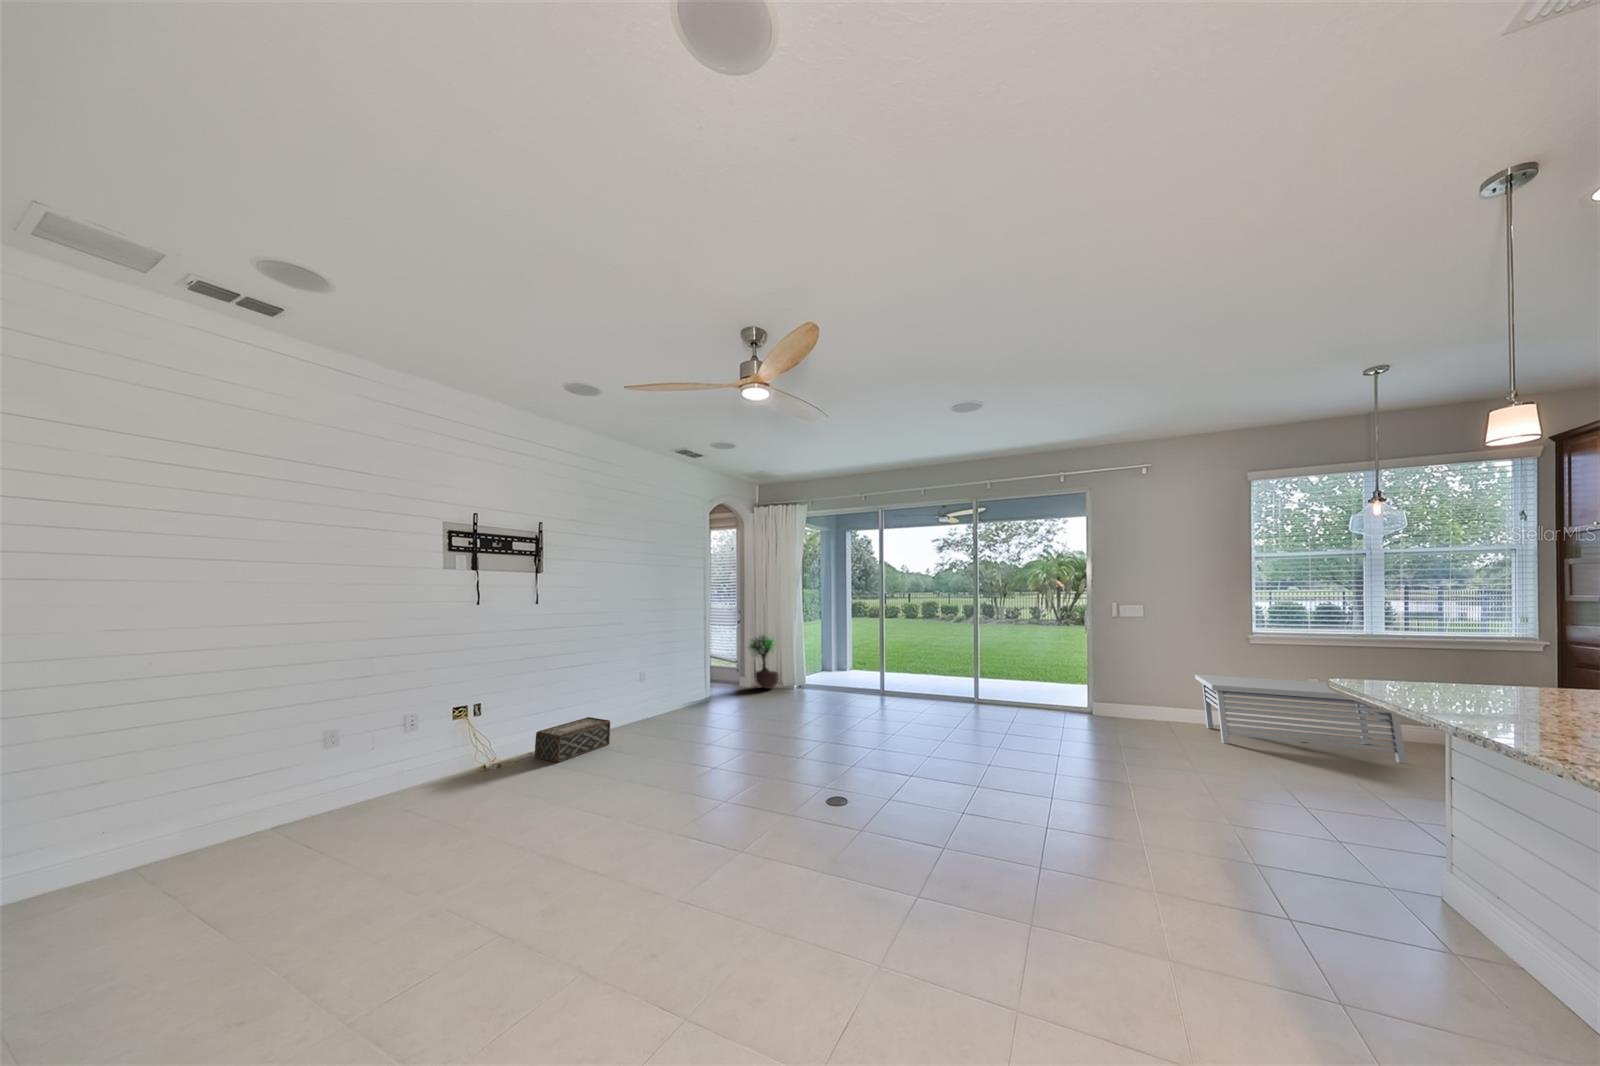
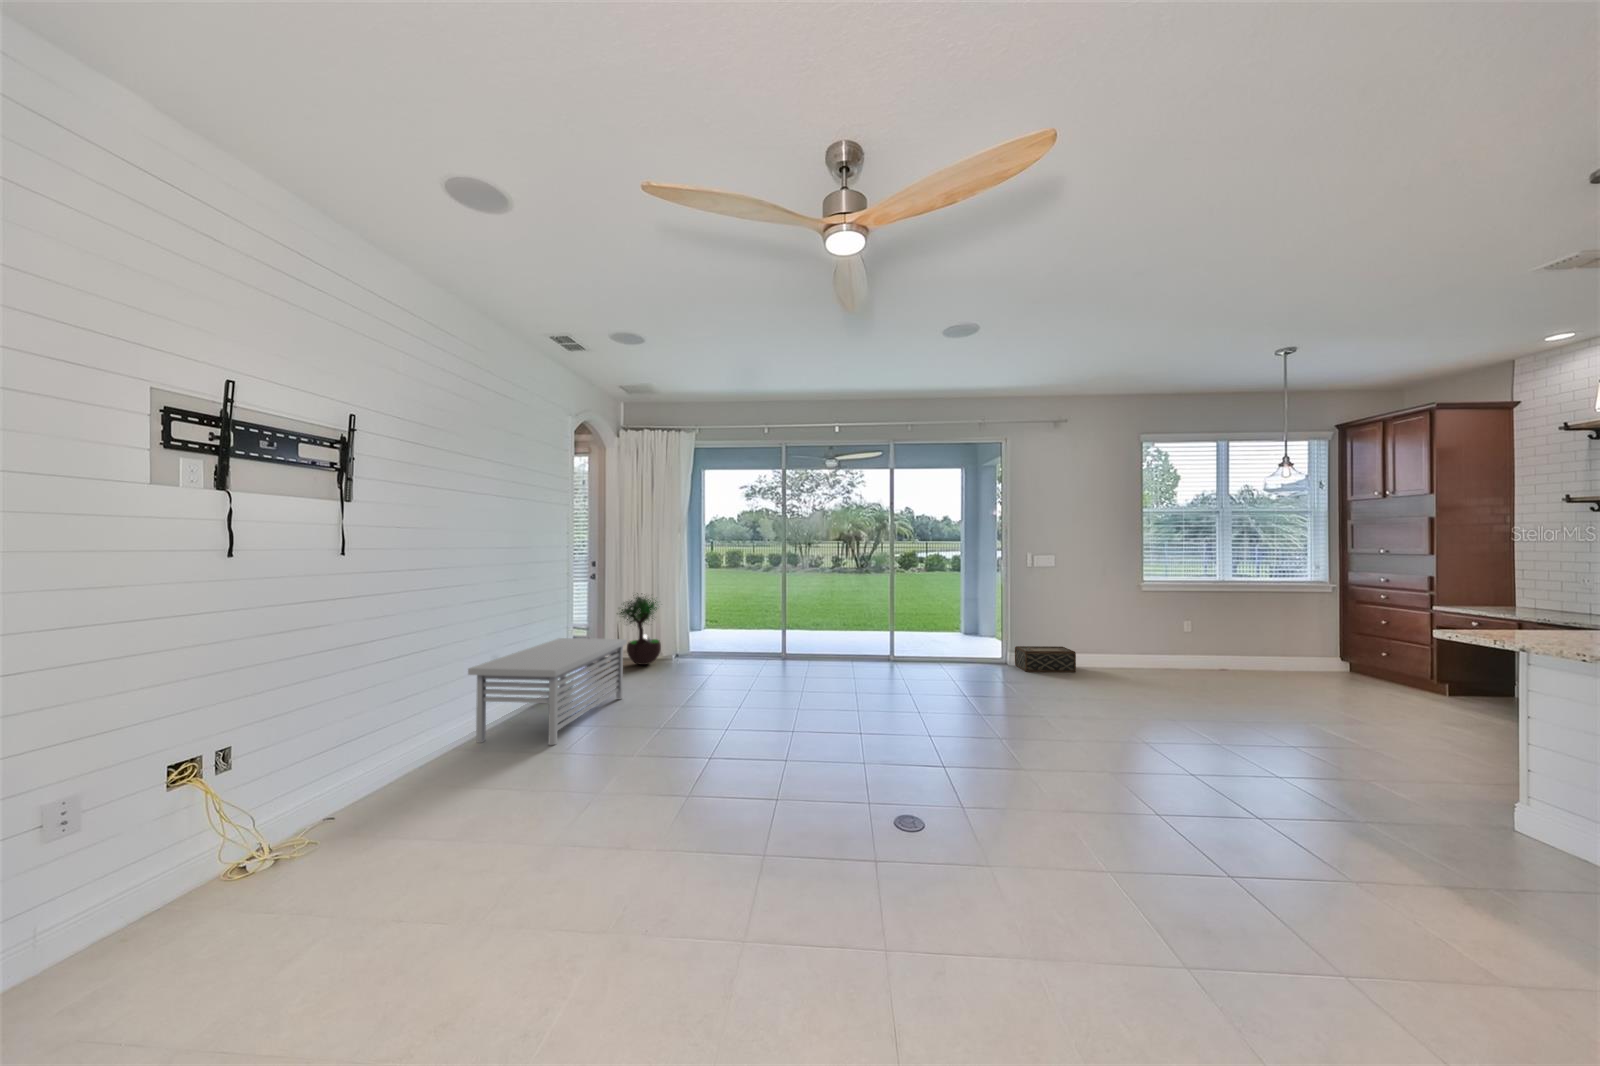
storage bench: present [1195,675,1407,764] -> present [468,638,627,745]
woven basket: present [535,717,610,763] -> present [1015,646,1076,672]

